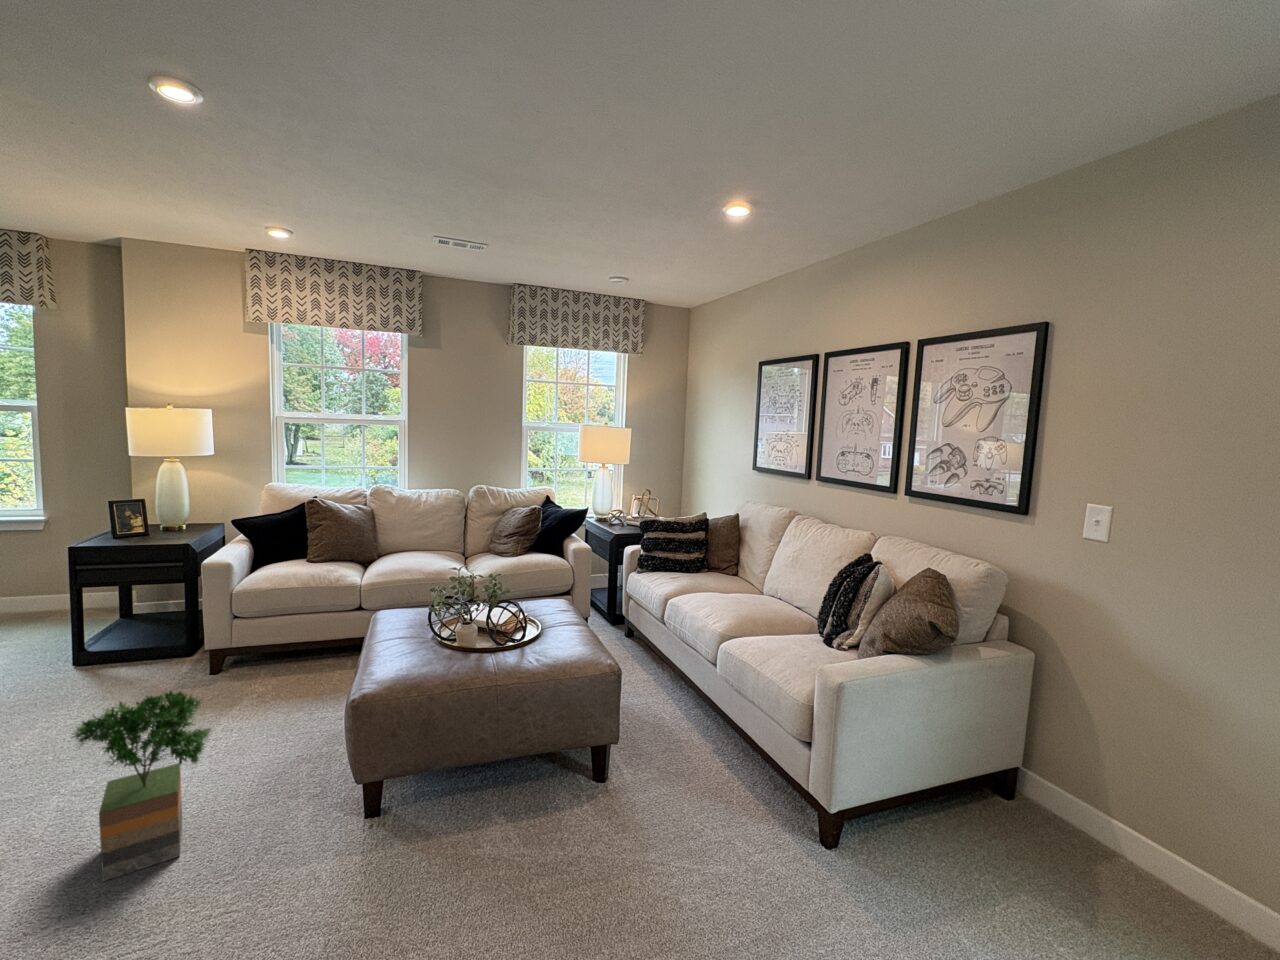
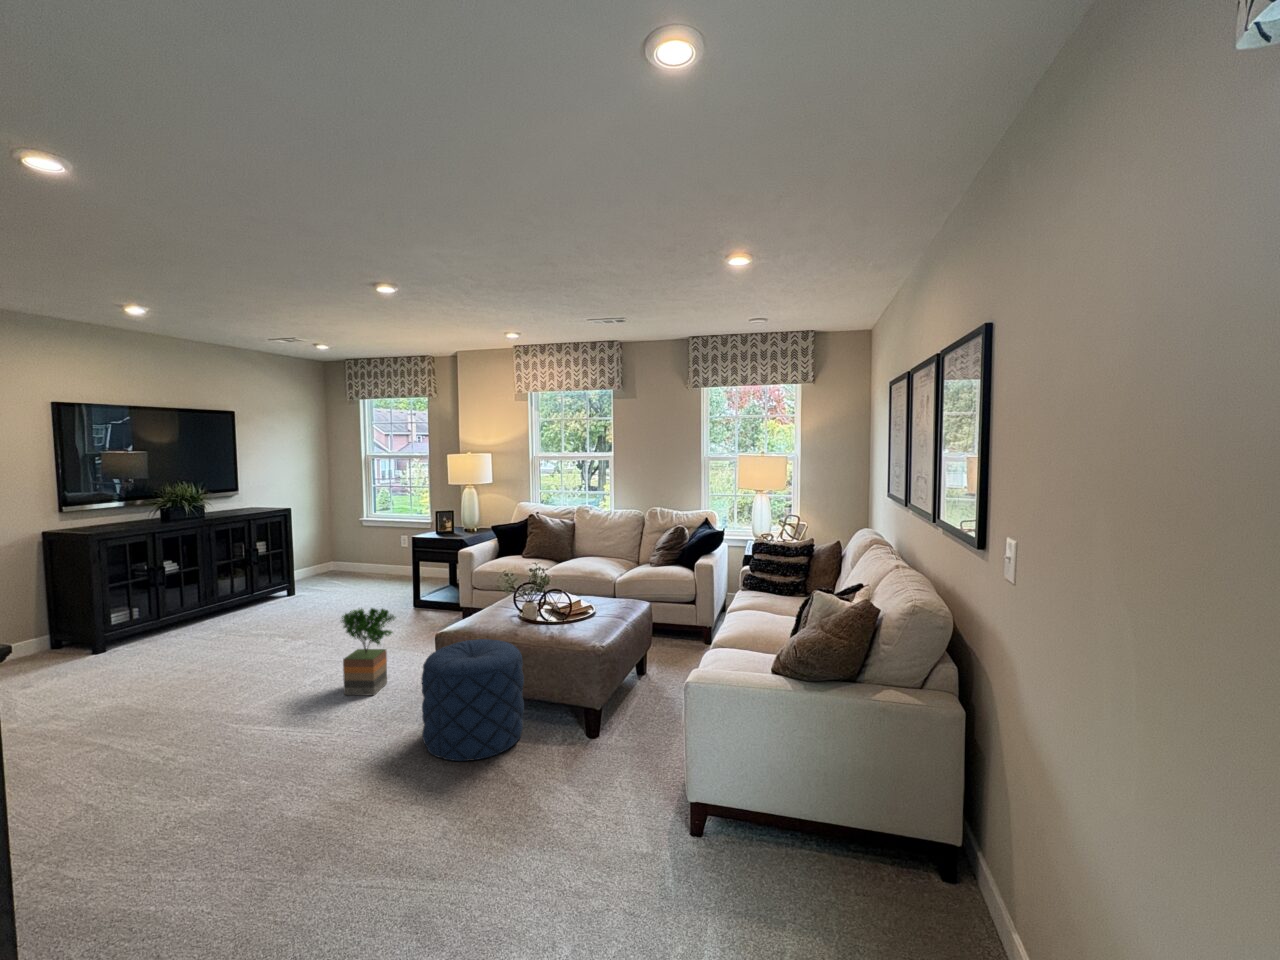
pouf: none [385,698,548,921] -> present [421,639,524,761]

